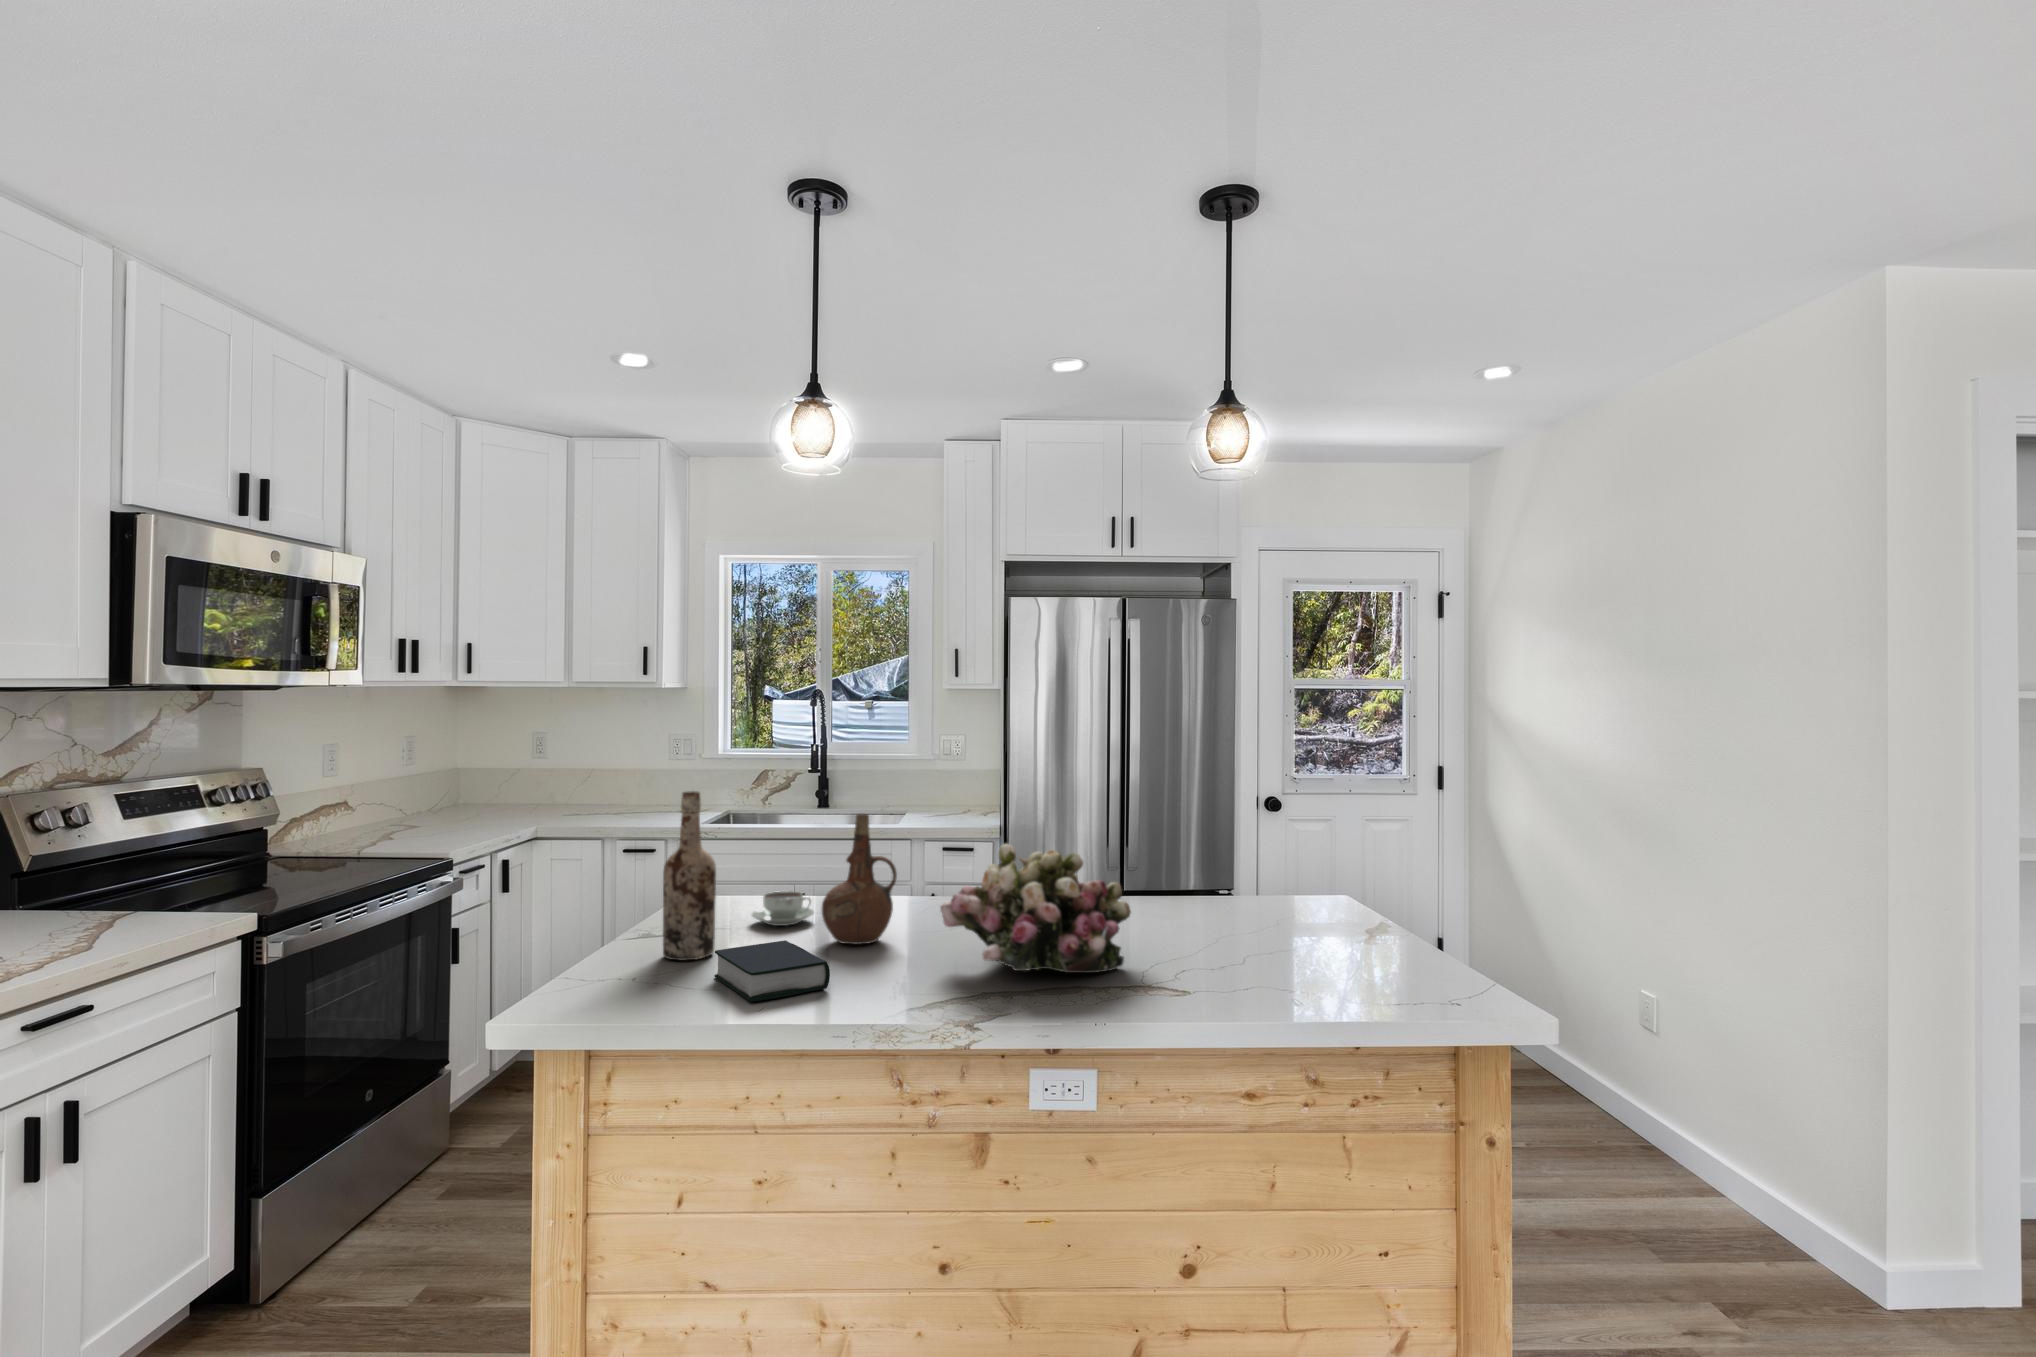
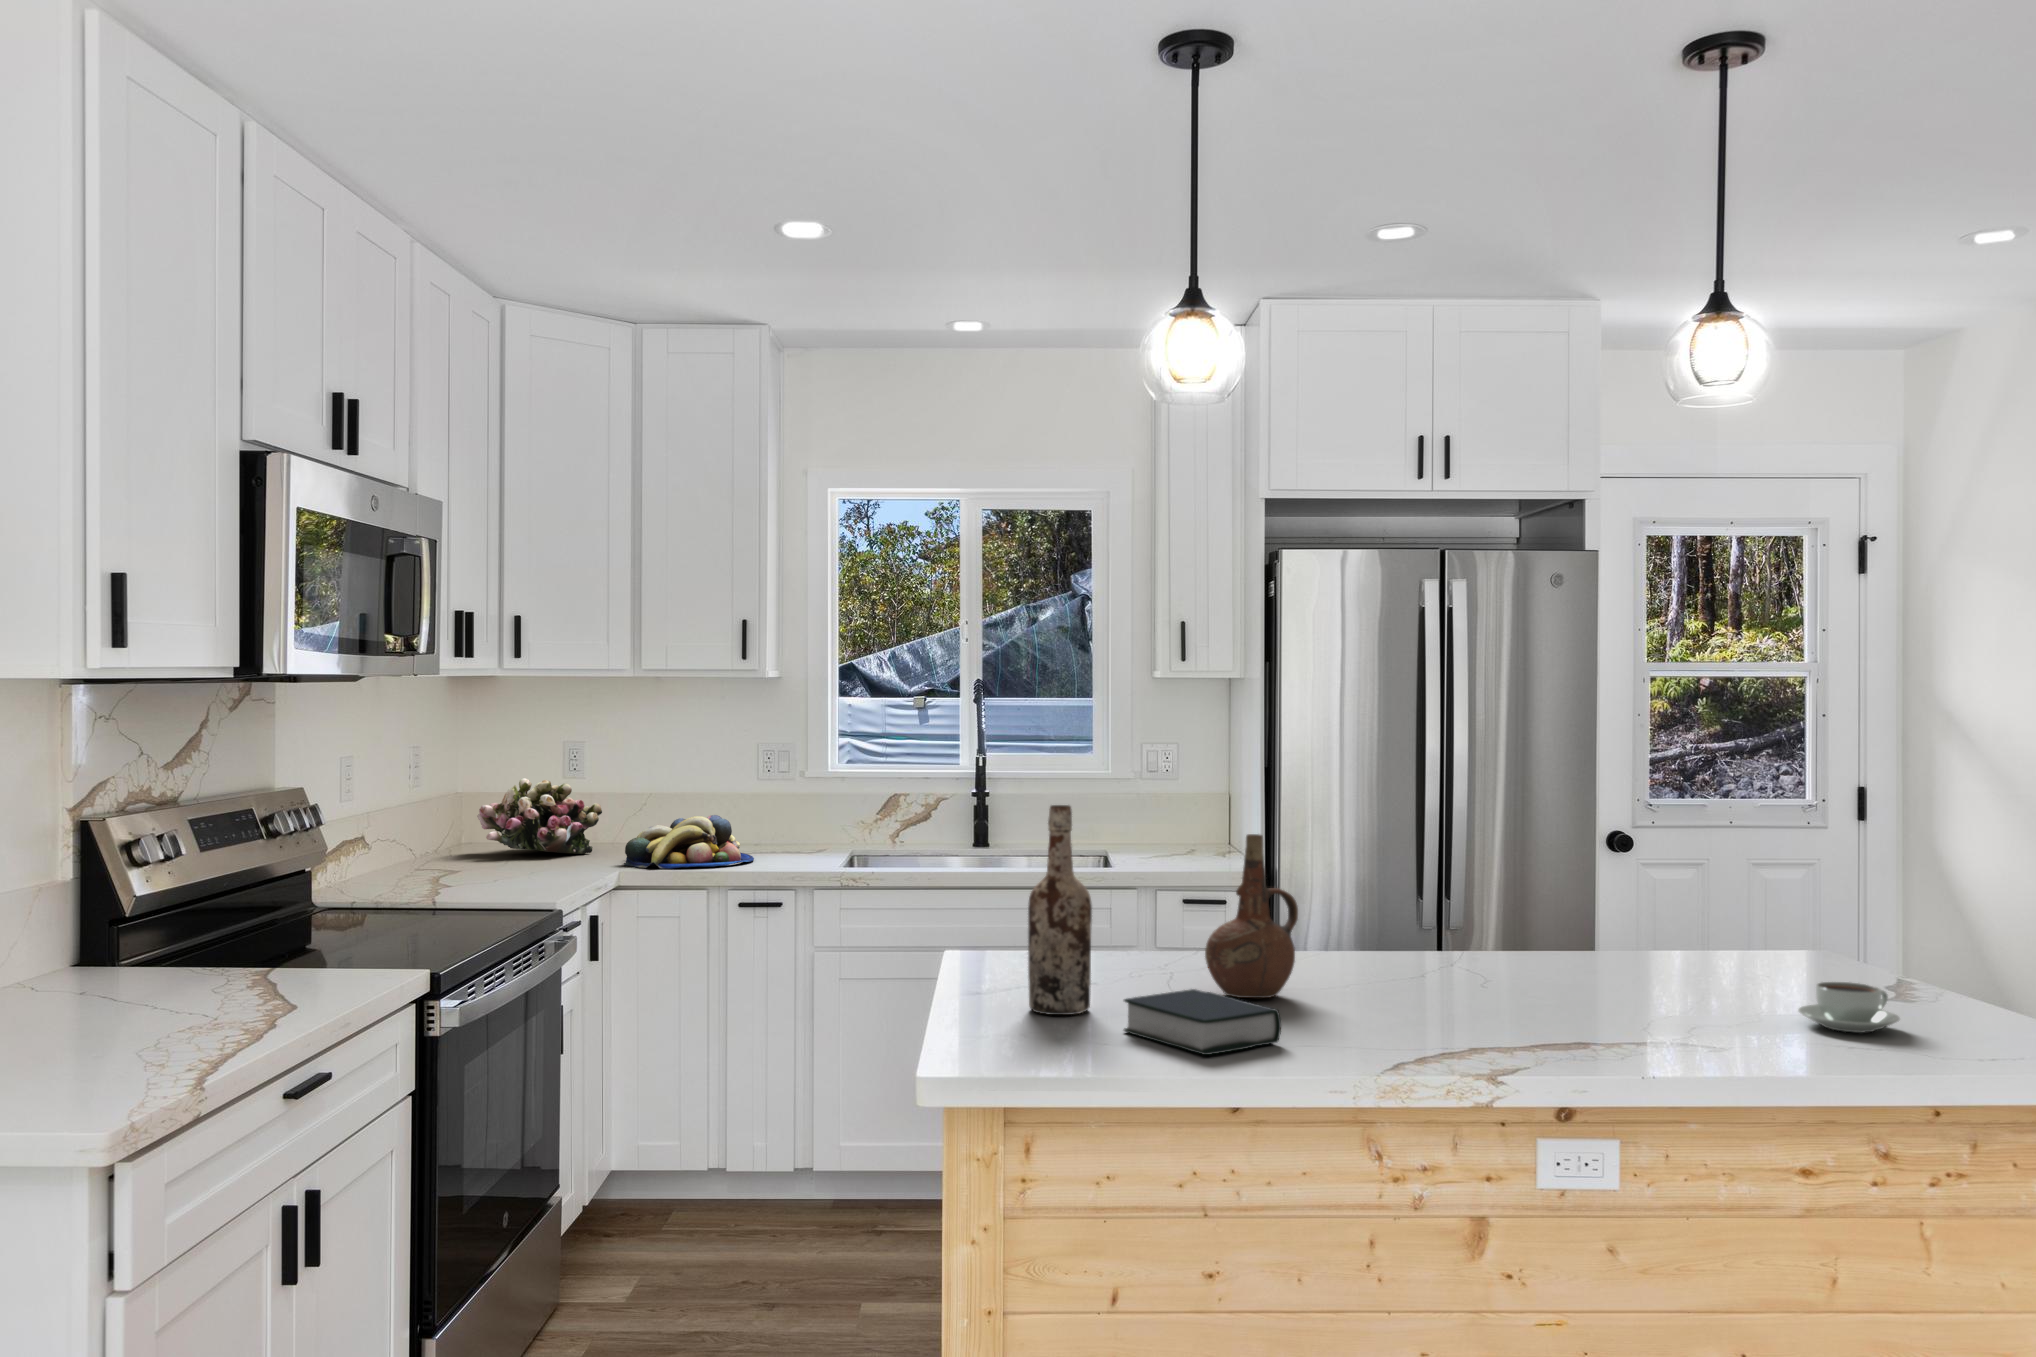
fruit bowl: none [546,786,647,825] -> present [624,815,754,869]
flower arrangement: present [940,844,1131,973] -> present [477,778,602,854]
coffee cup: present [752,891,814,926] -> present [1798,982,1900,1033]

